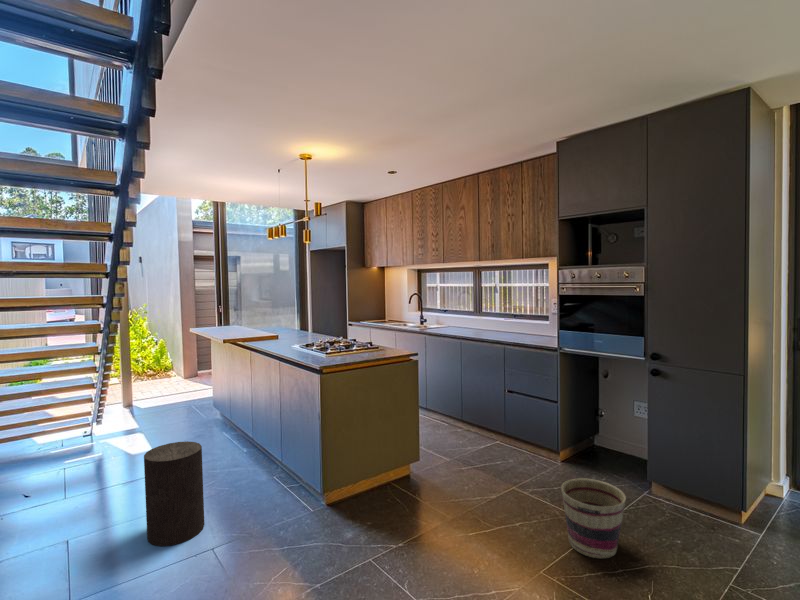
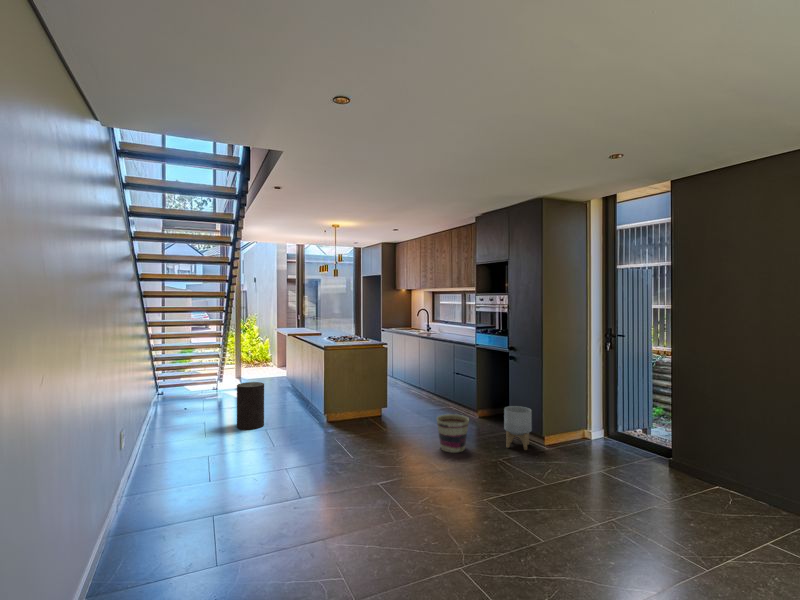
planter: none [655,451,708,530] -> present [504,406,532,450]

